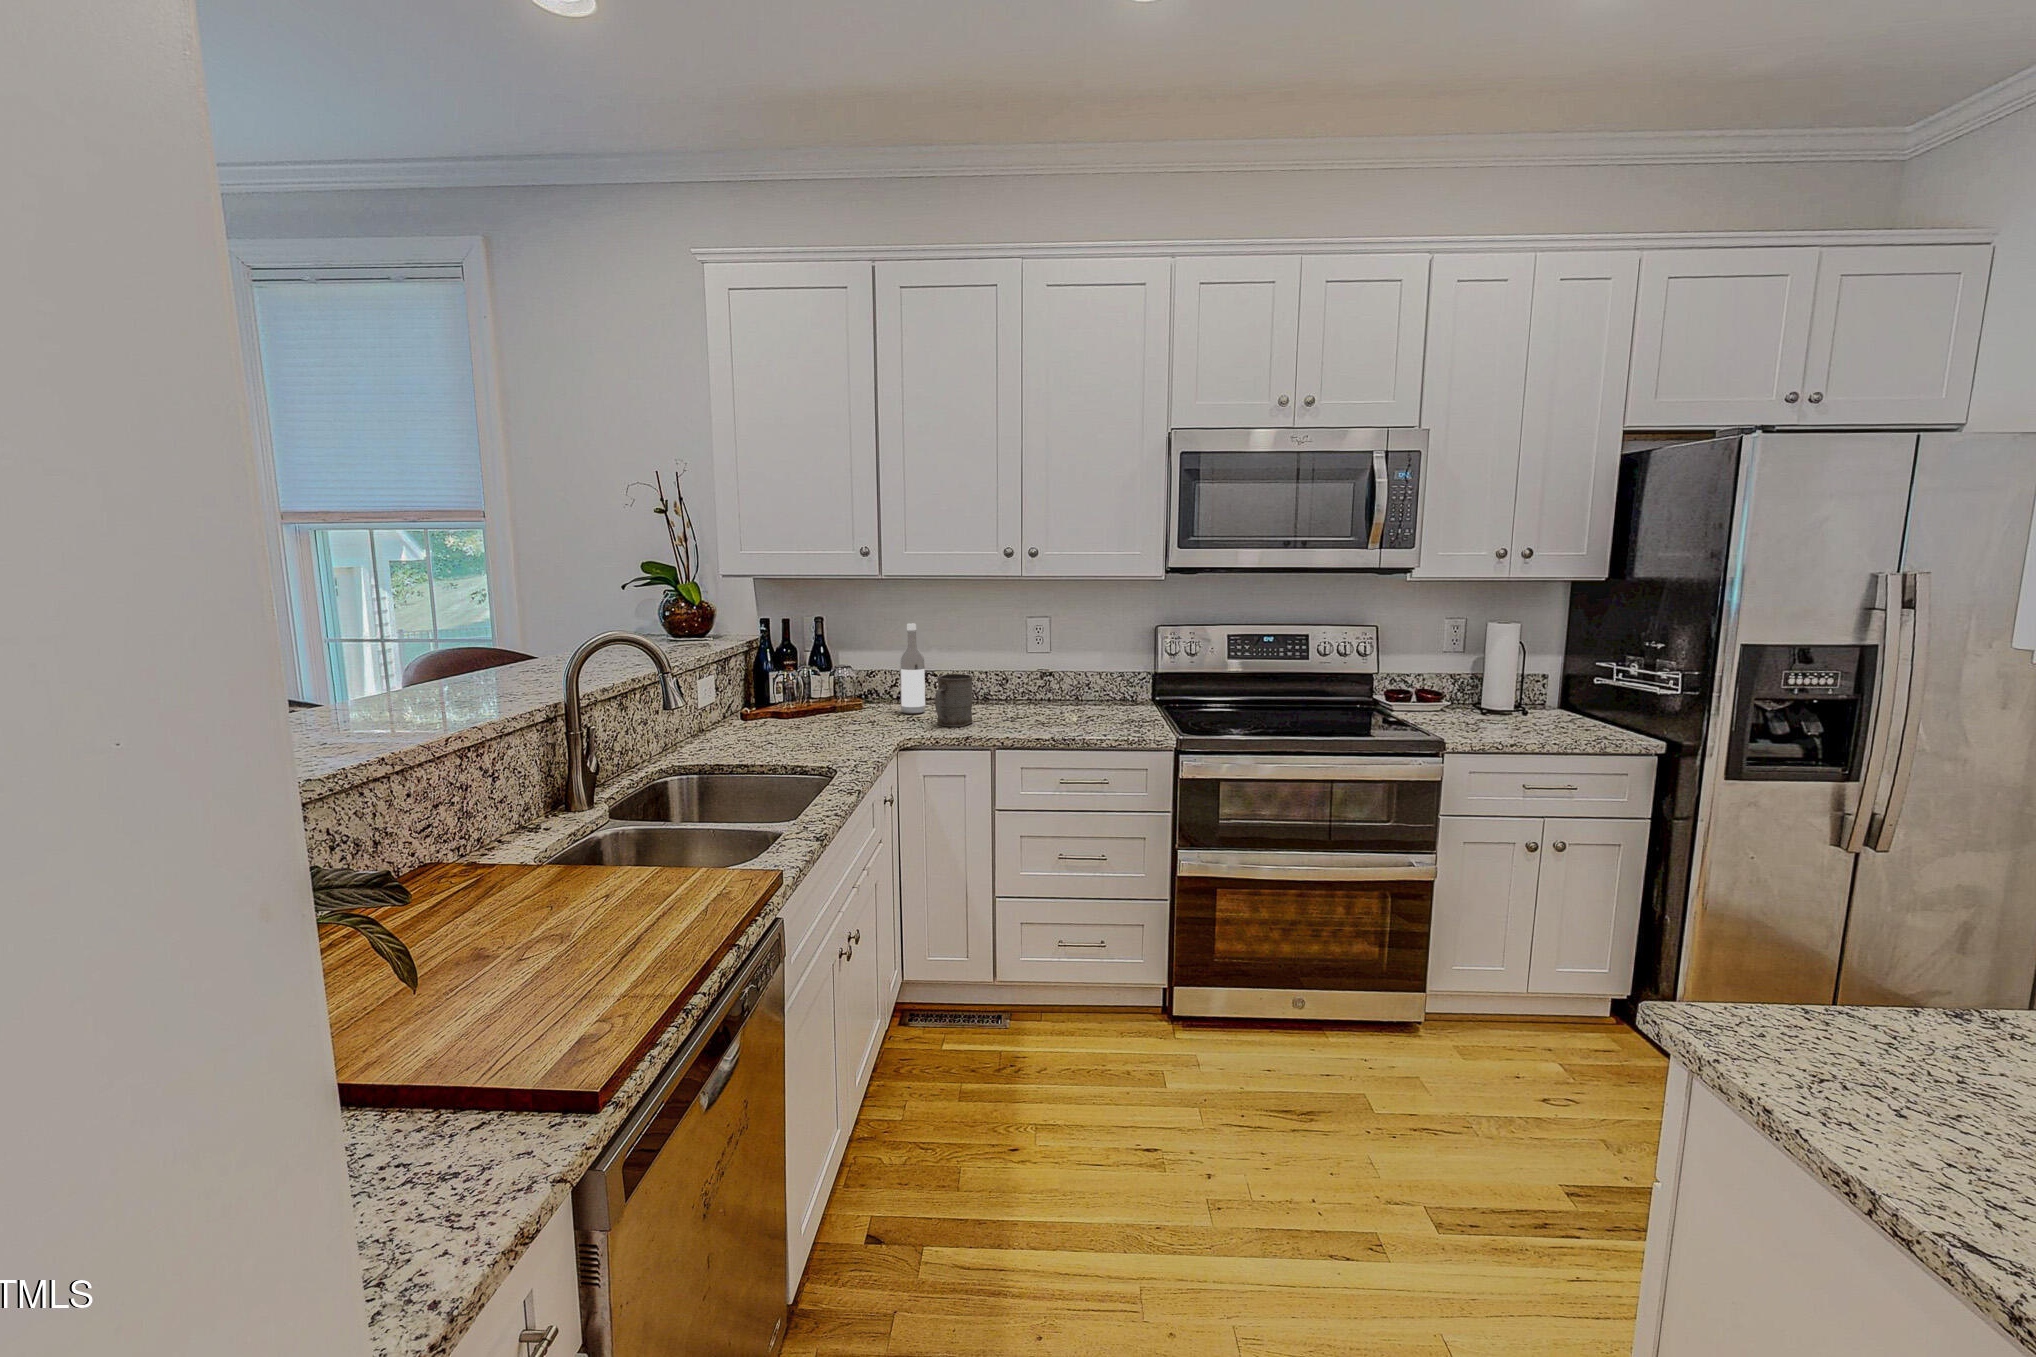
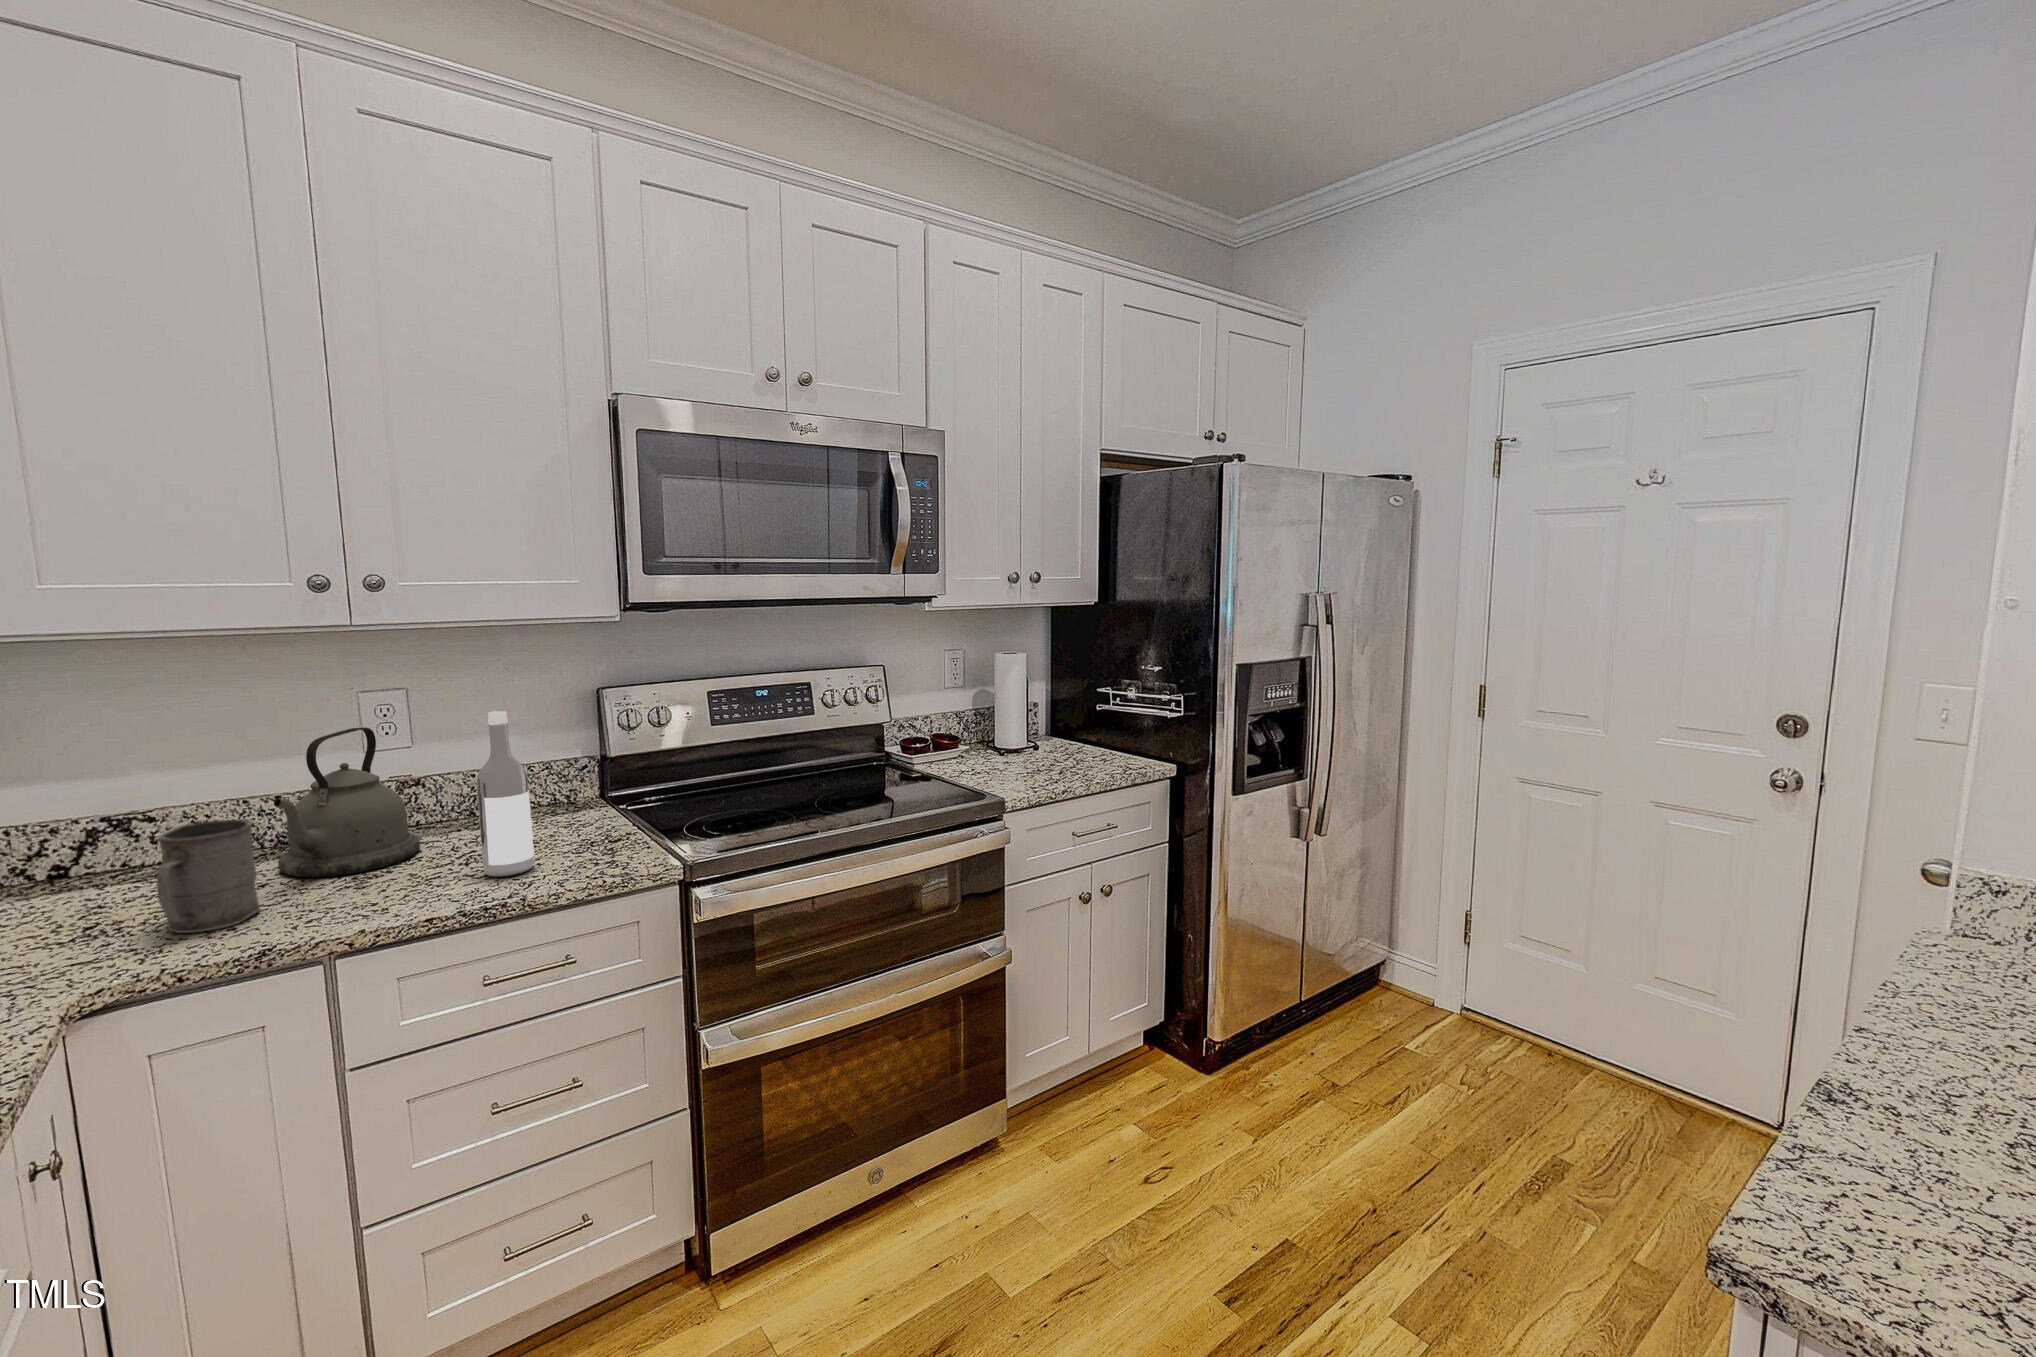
wine bottle: present [900,623,925,714] -> present [477,711,534,877]
kettle: none [983,636,1047,715] -> present [274,727,420,877]

